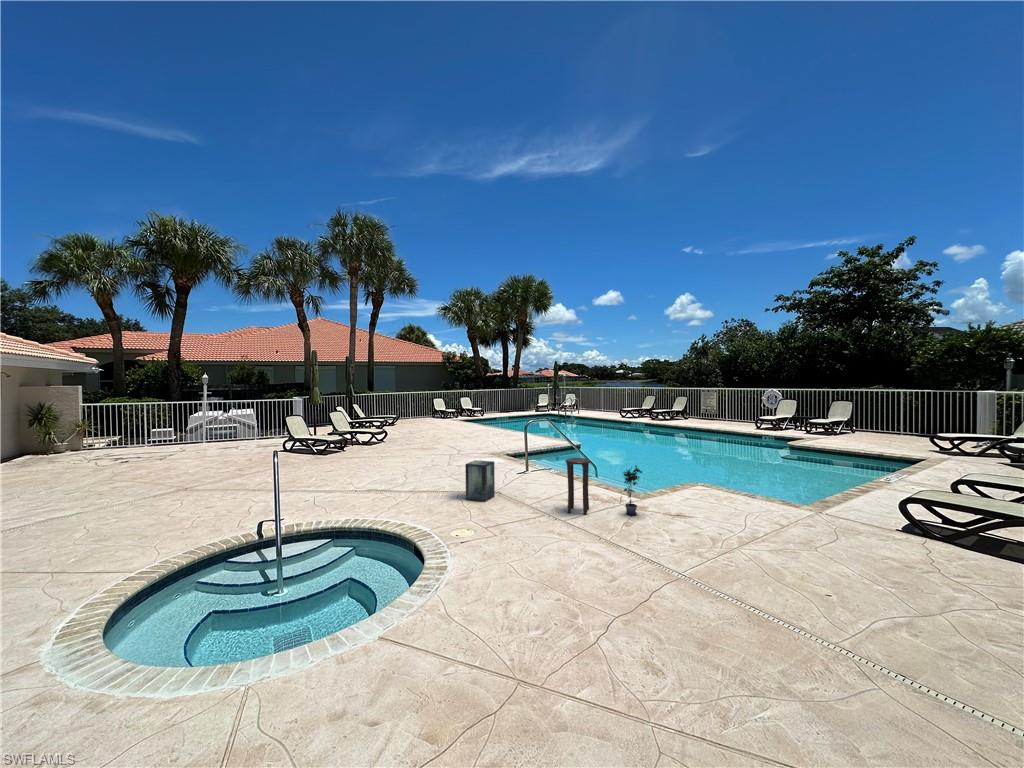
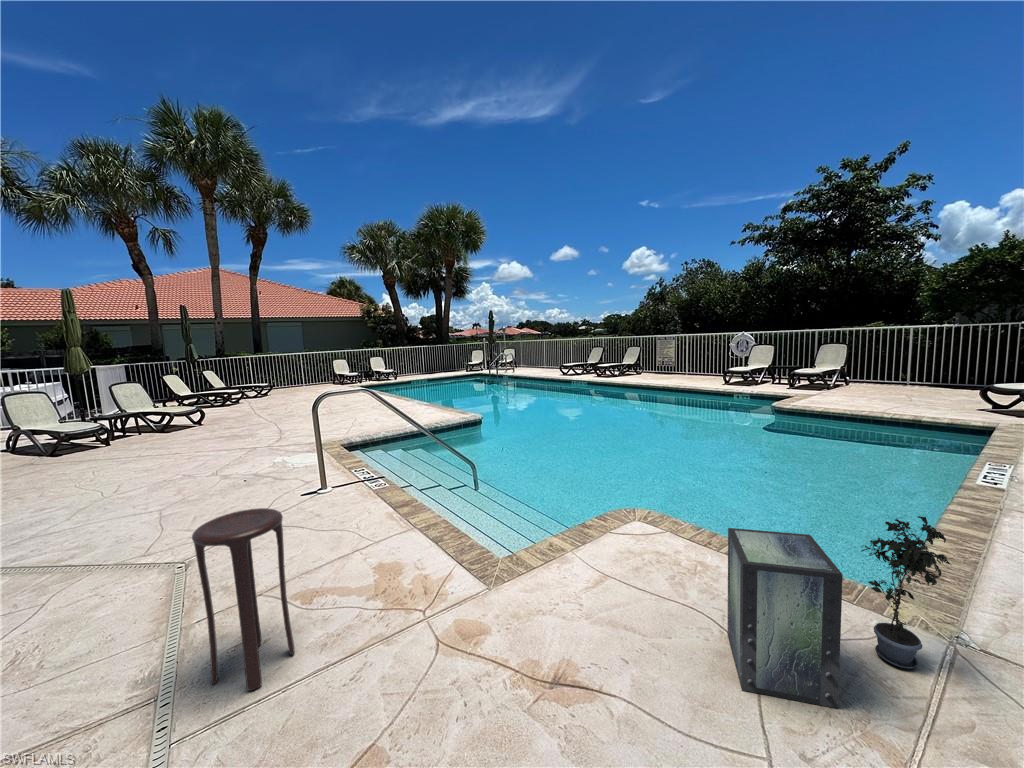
storage box: present [465,460,495,502] -> present [727,528,843,708]
potted plant: present [622,466,642,515] -> present [862,516,953,669]

